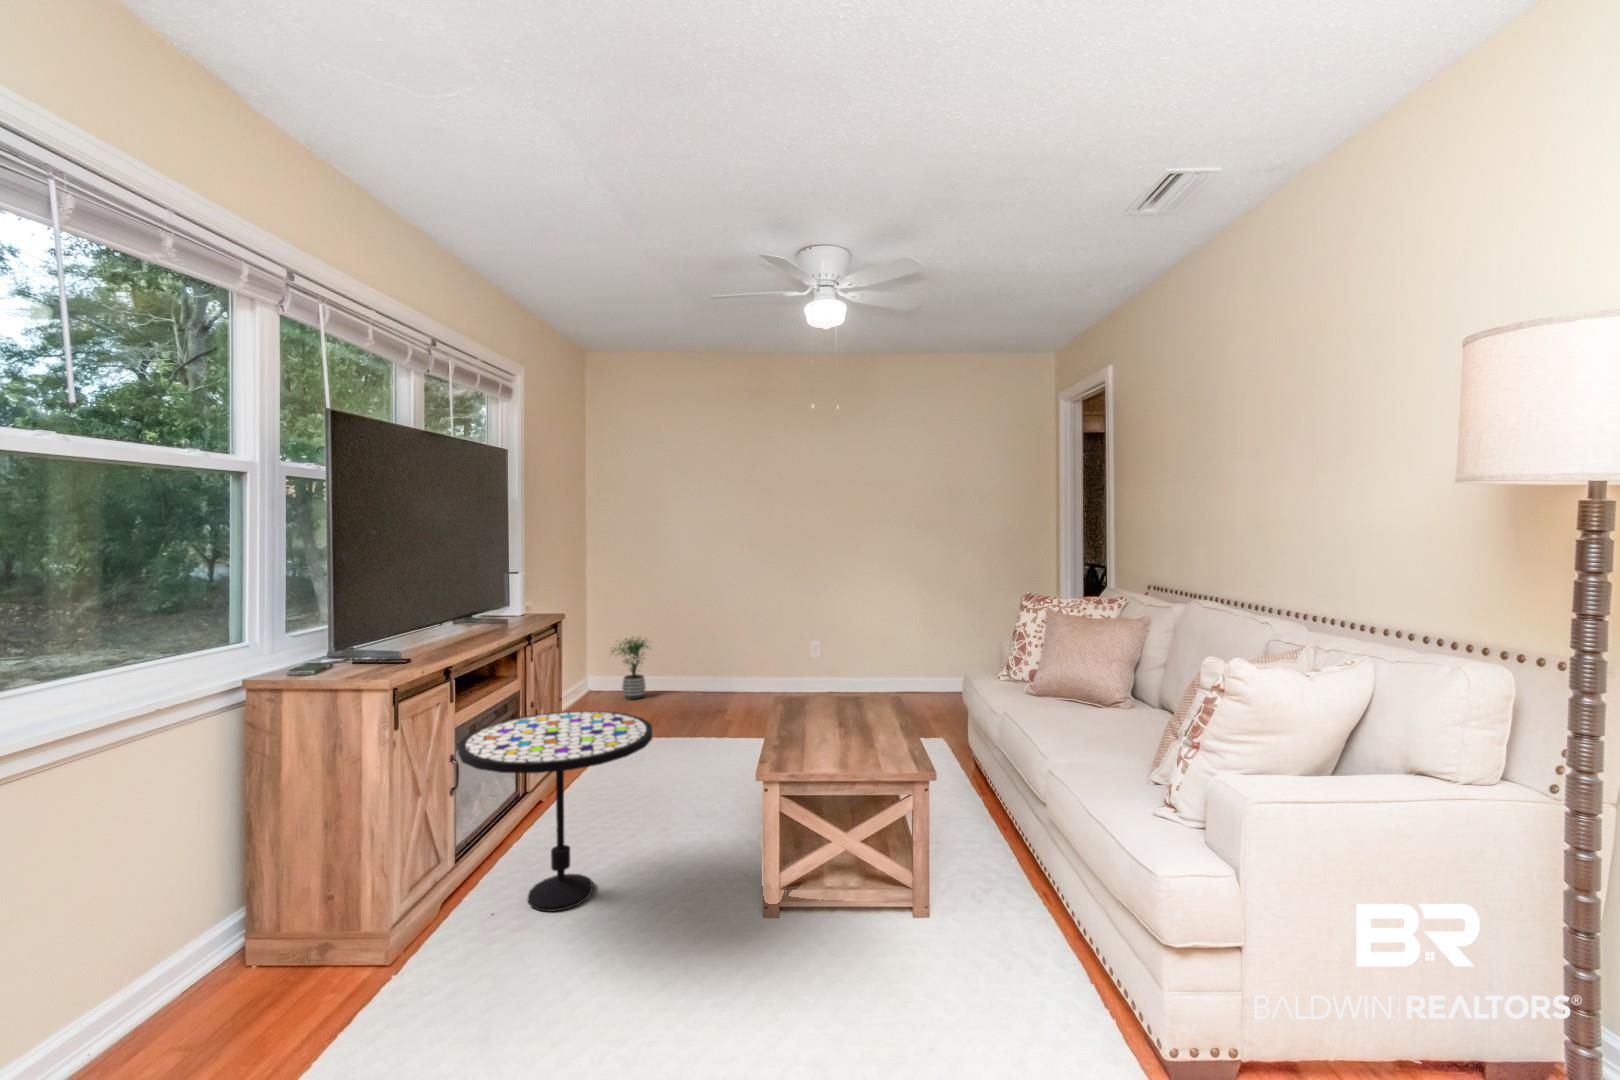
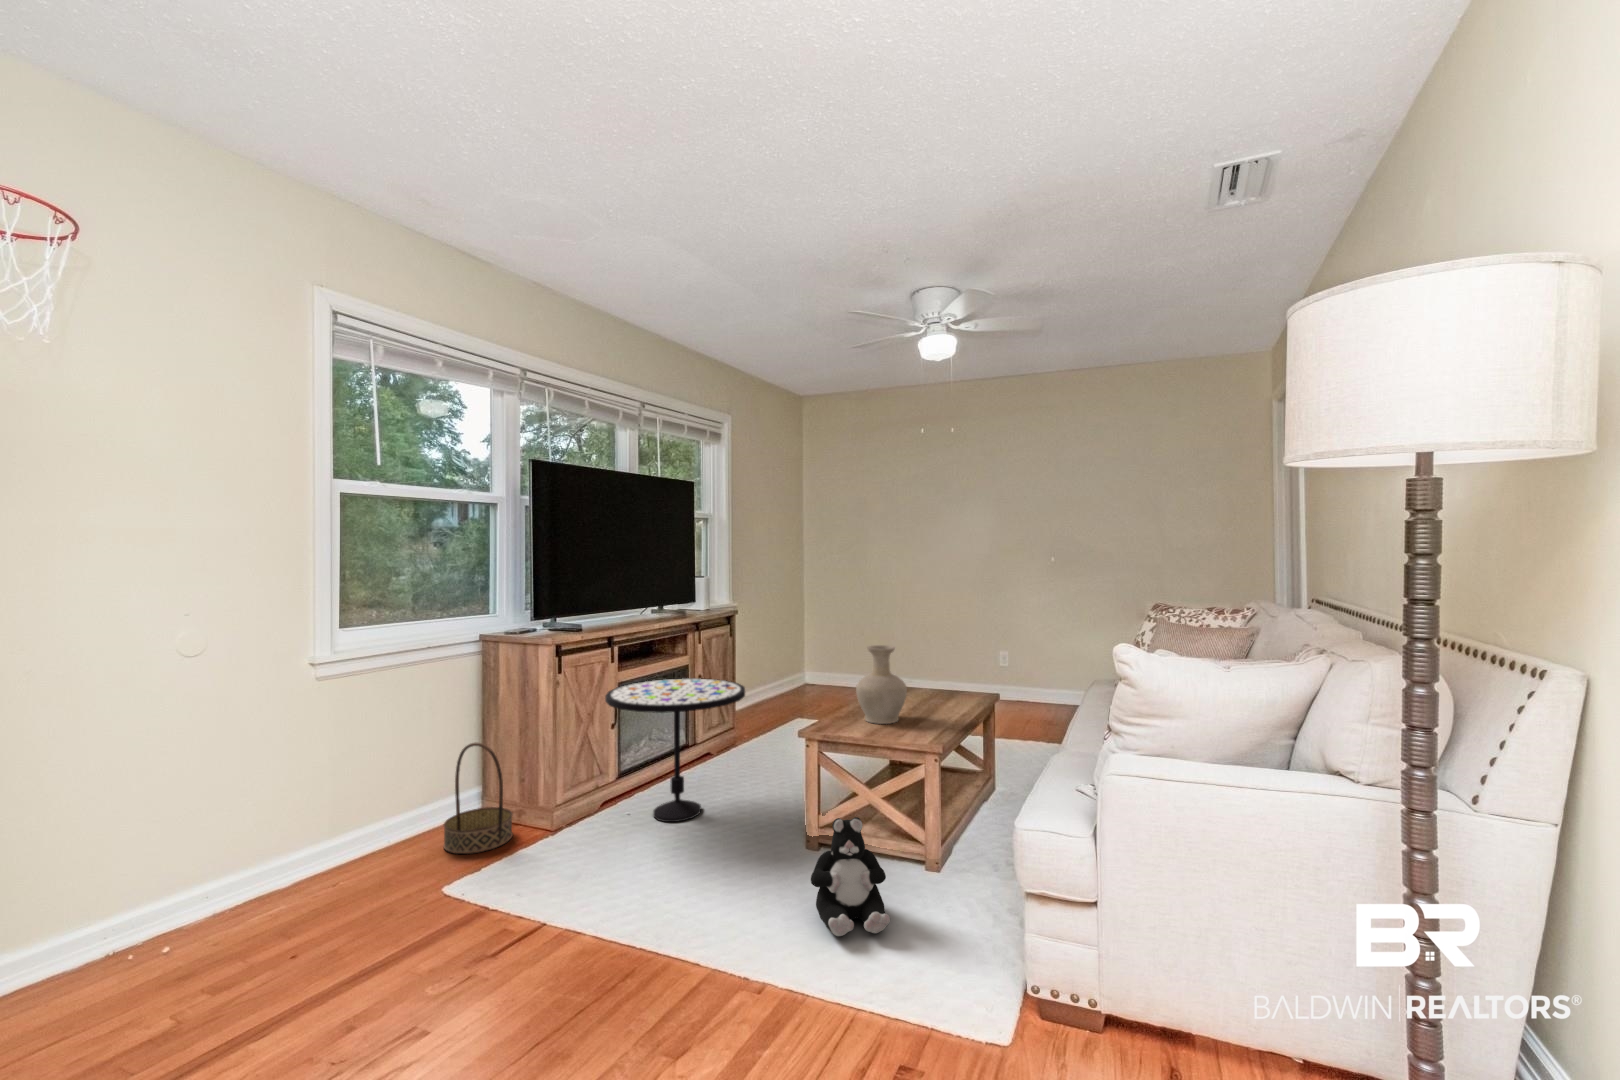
potted plant: present [612,637,648,700] -> none [809,636,847,691]
vase: none [802,657,861,749] -> present [856,645,907,724]
basket: none [200,856,324,1042] -> present [444,743,513,854]
plush toy: none [837,872,944,1024] -> present [811,817,890,936]

